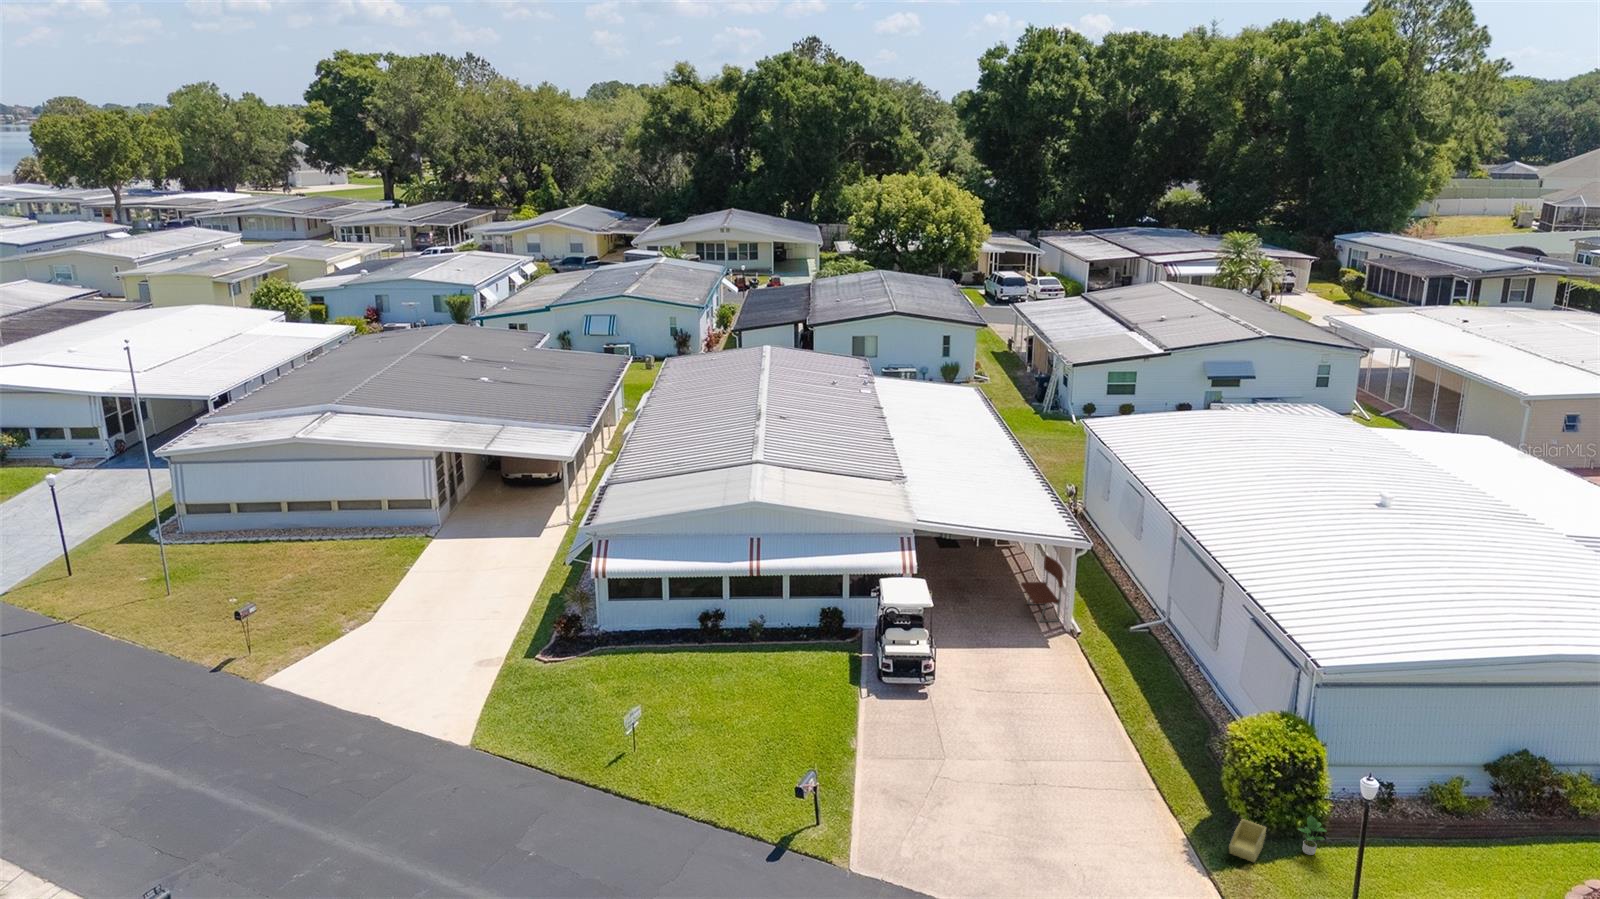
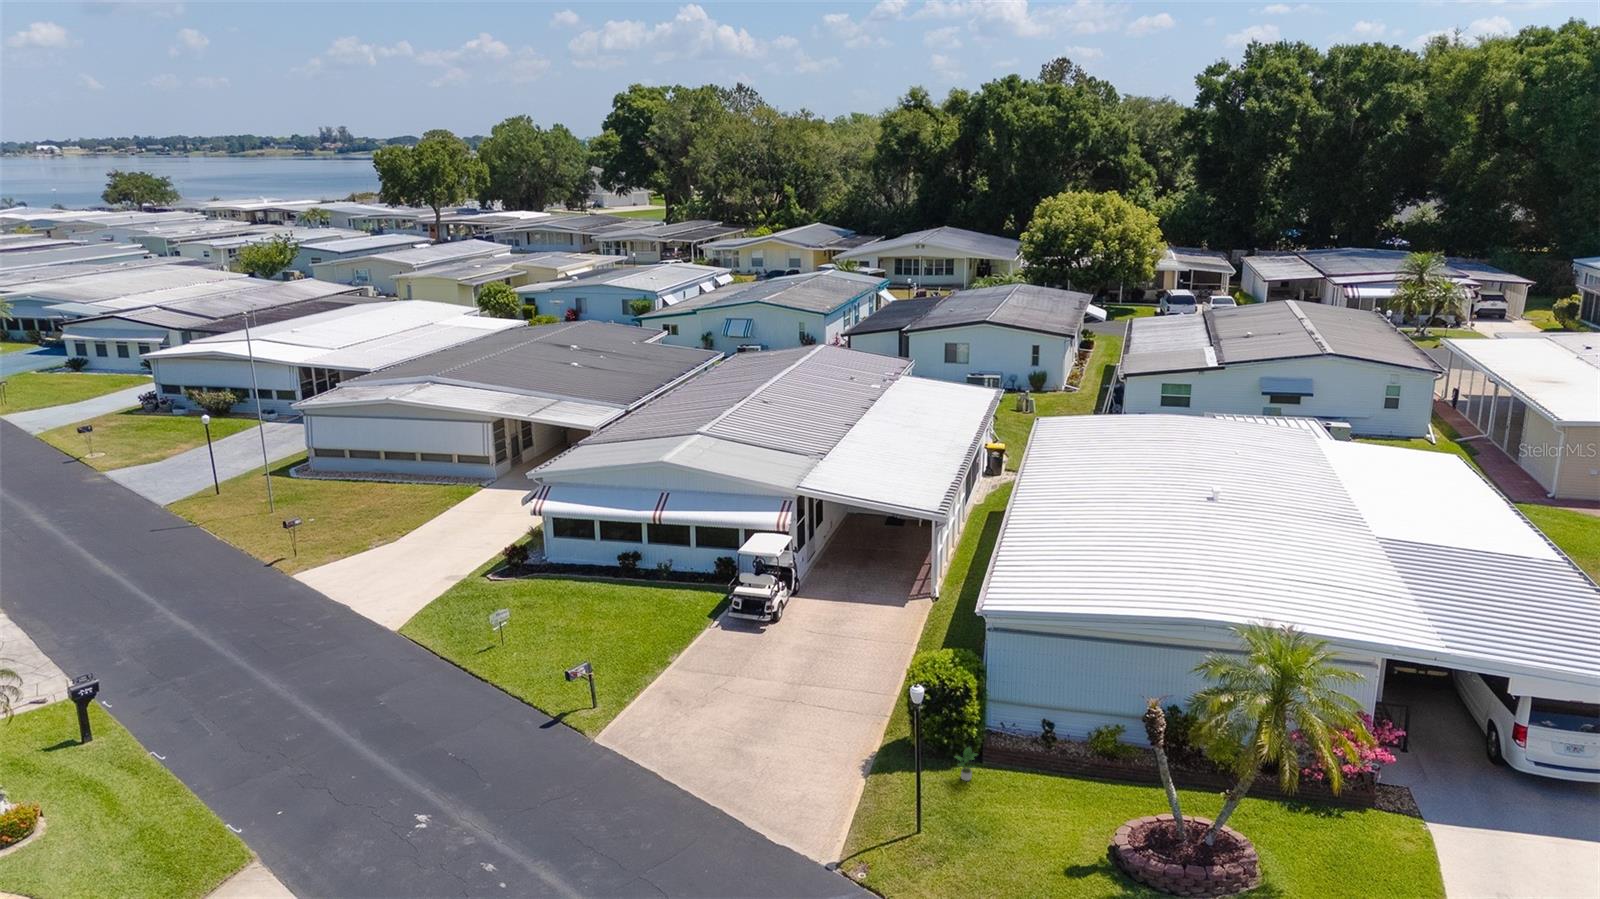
bench: present [1021,556,1064,622] -> none [908,533,939,593]
storage bin: present [1229,819,1266,862] -> none [892,744,934,779]

